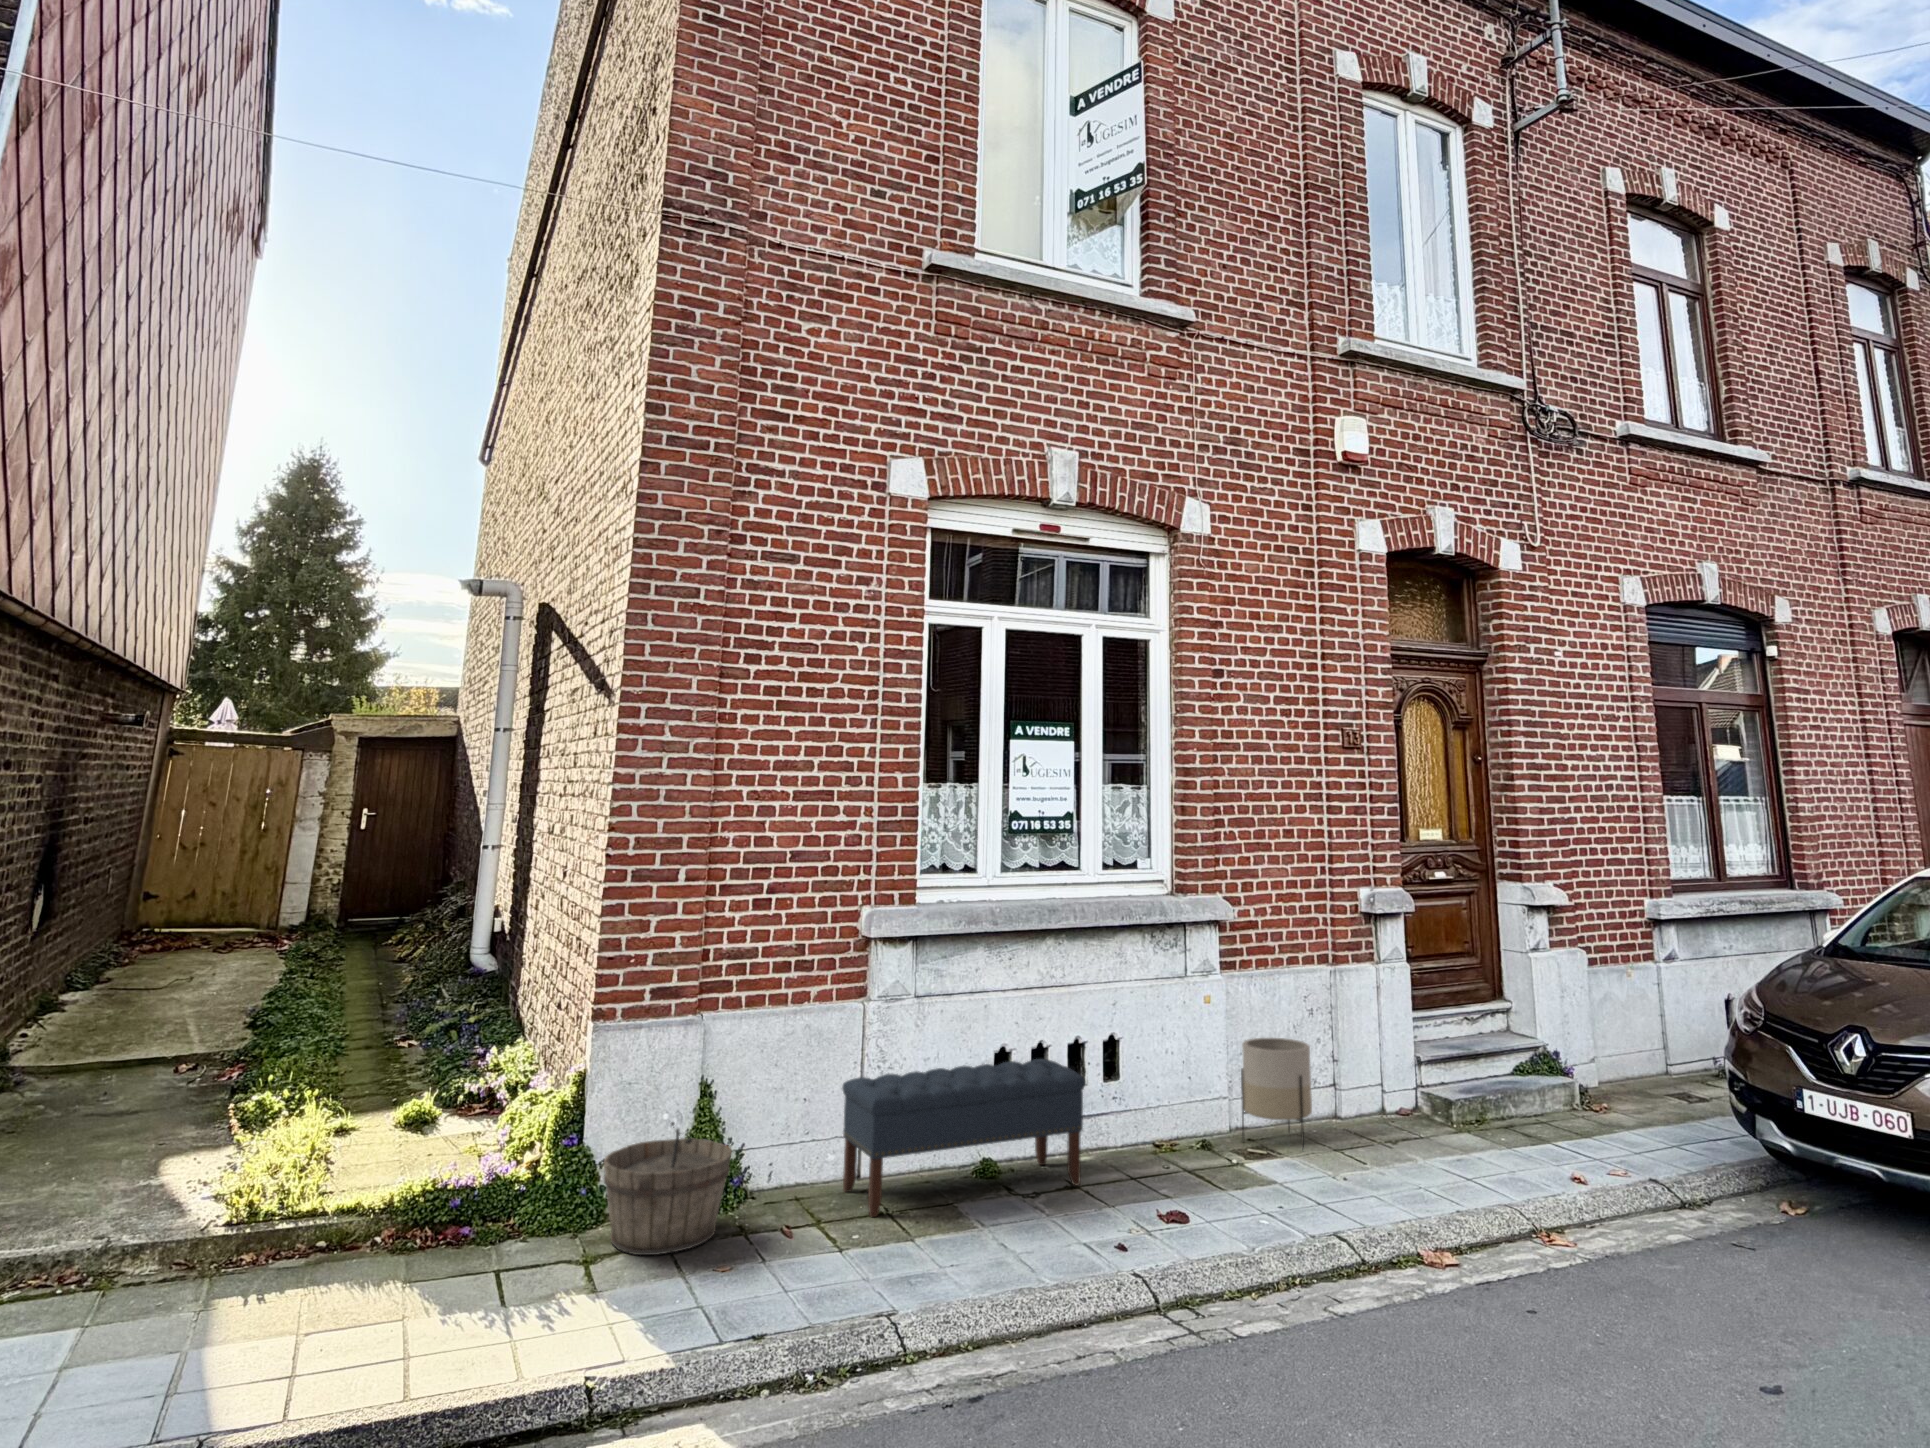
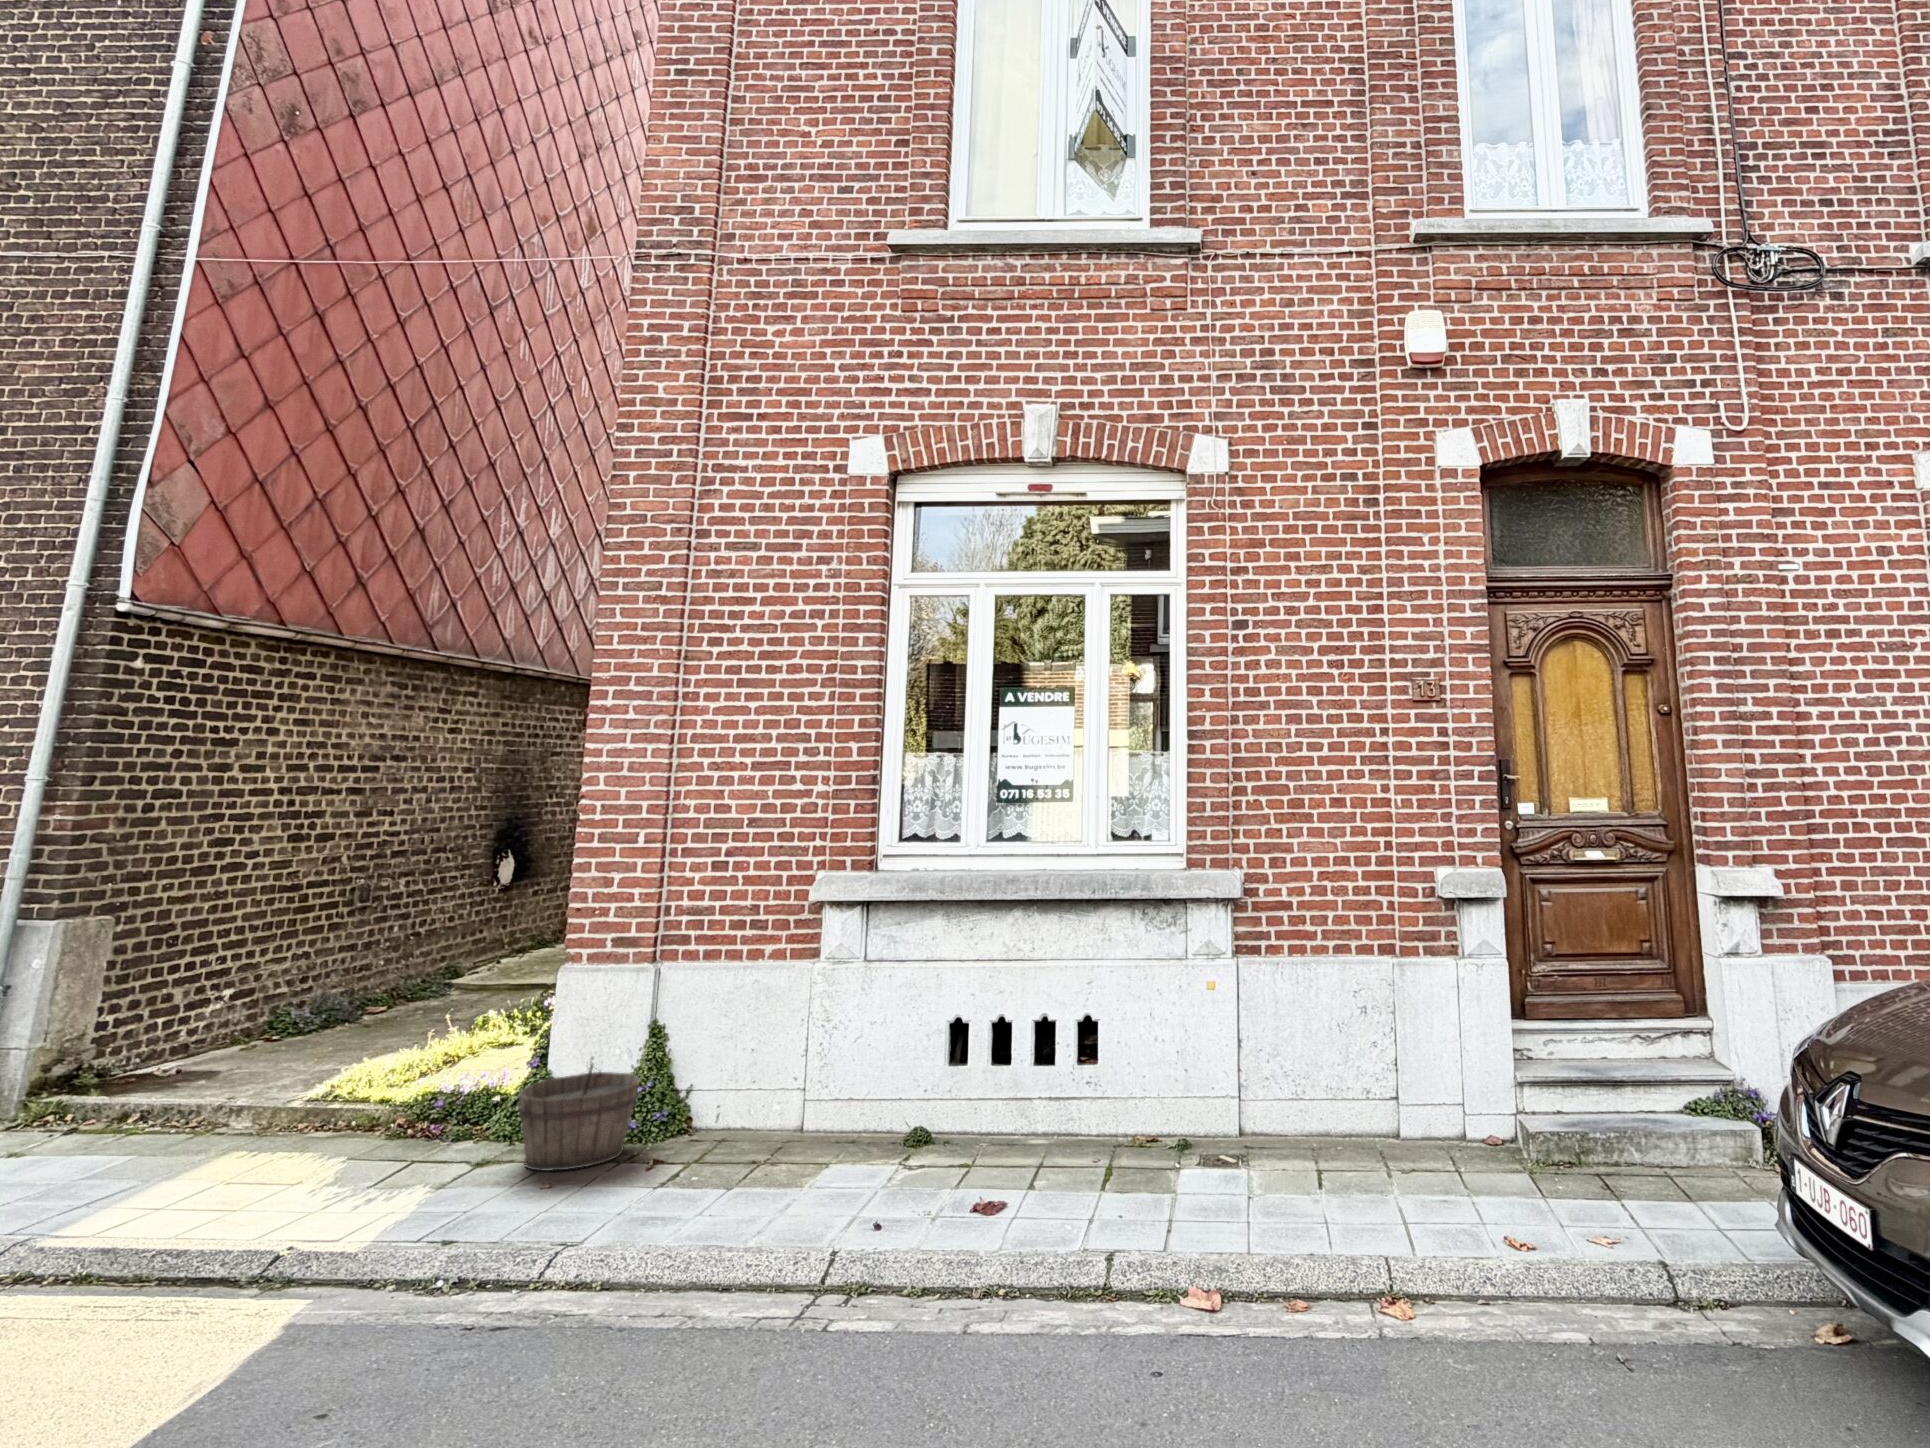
planter: present [1241,1038,1312,1150] -> none [1242,1031,1320,1164]
bench: present [842,1059,1085,1217] -> none [749,1031,1000,1166]

